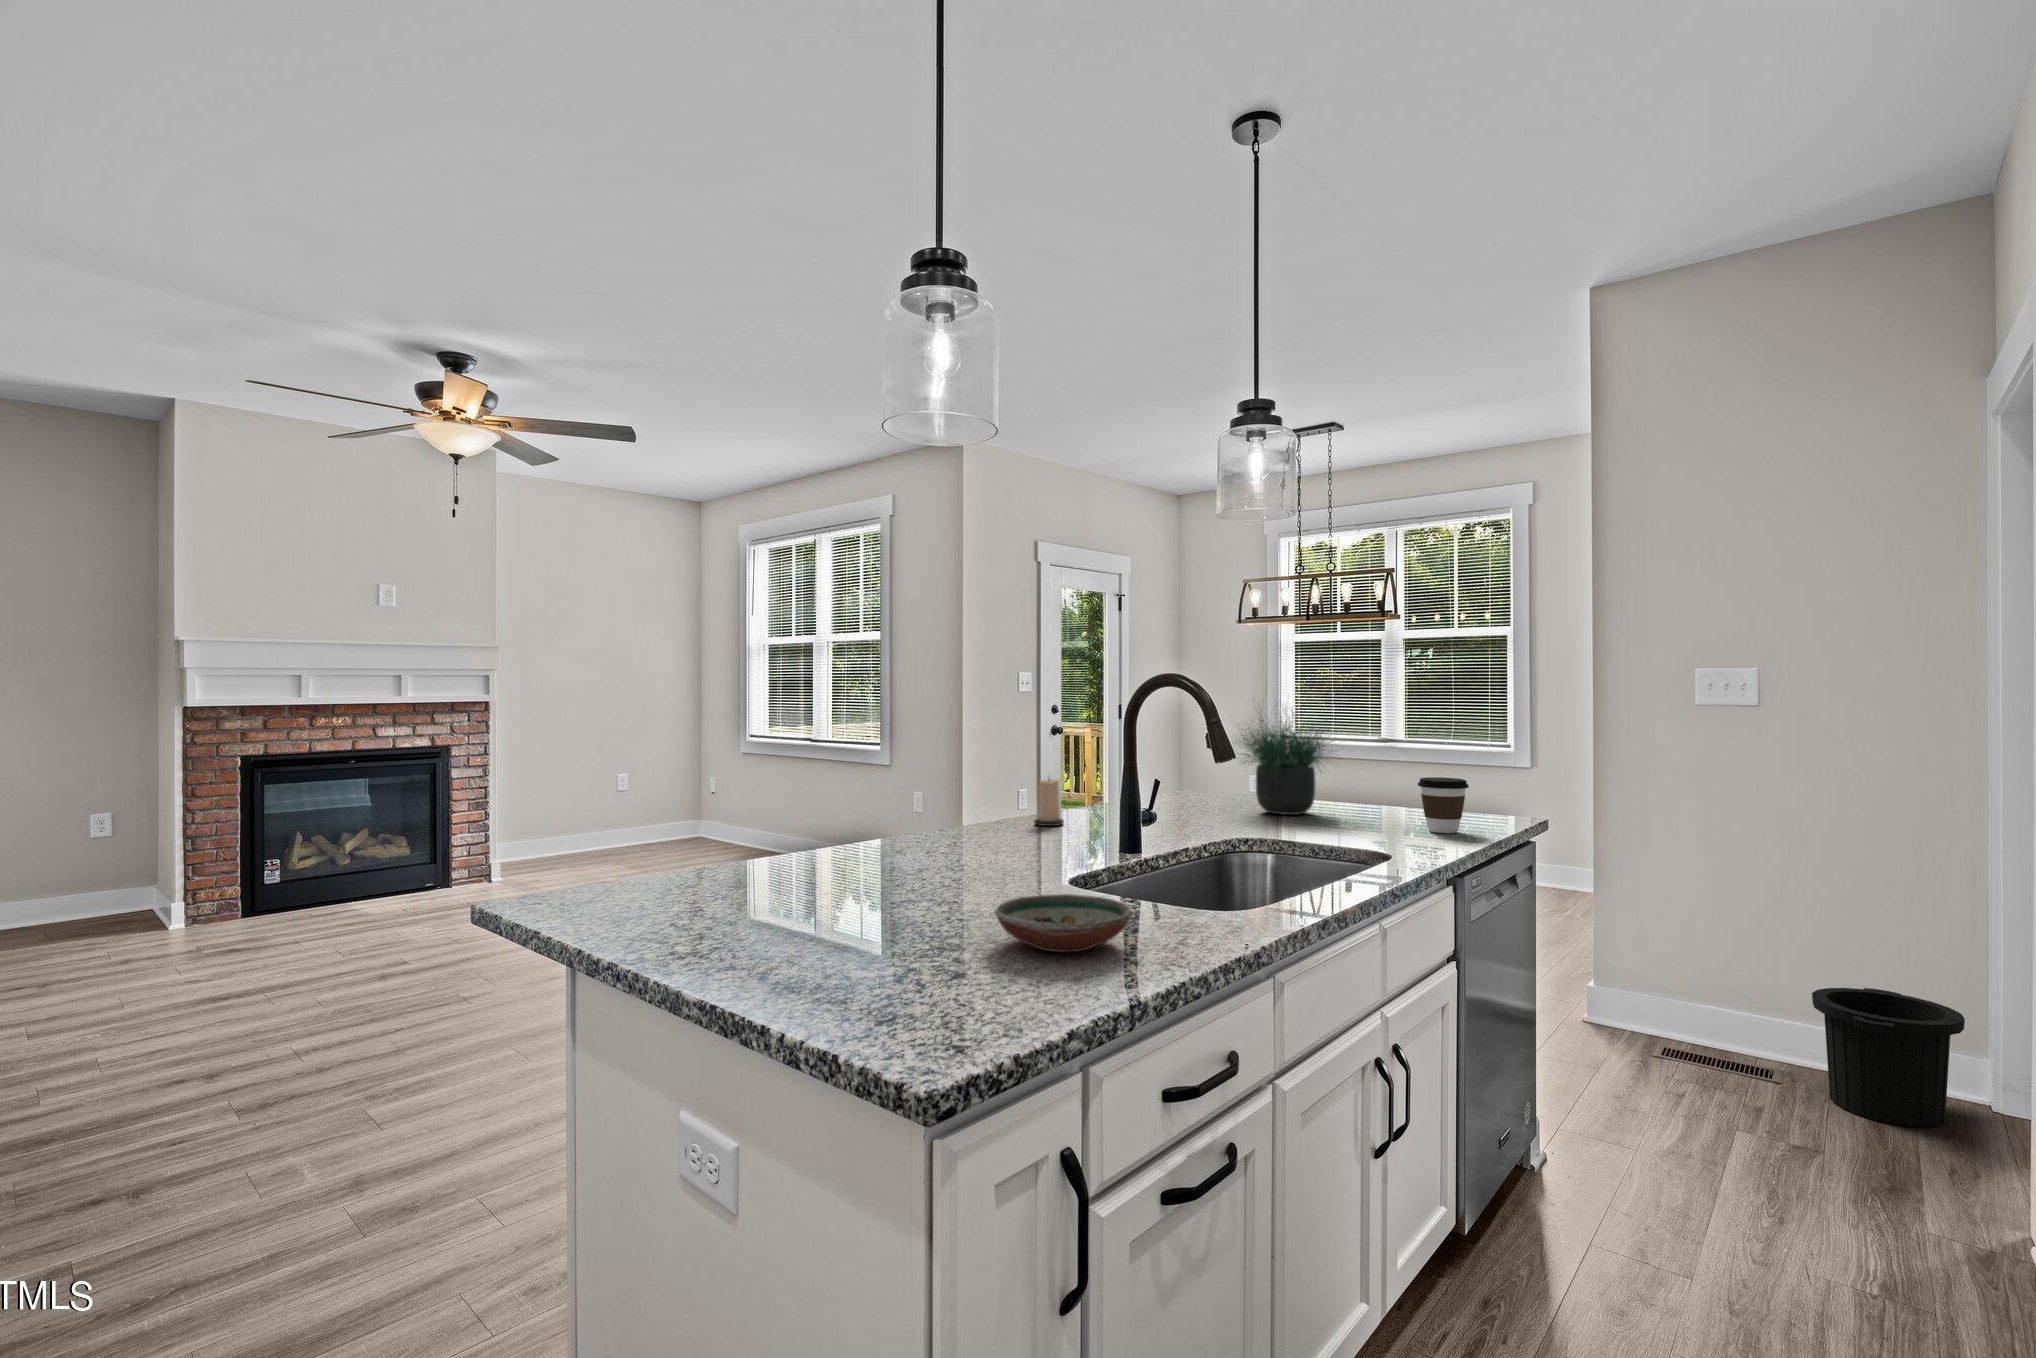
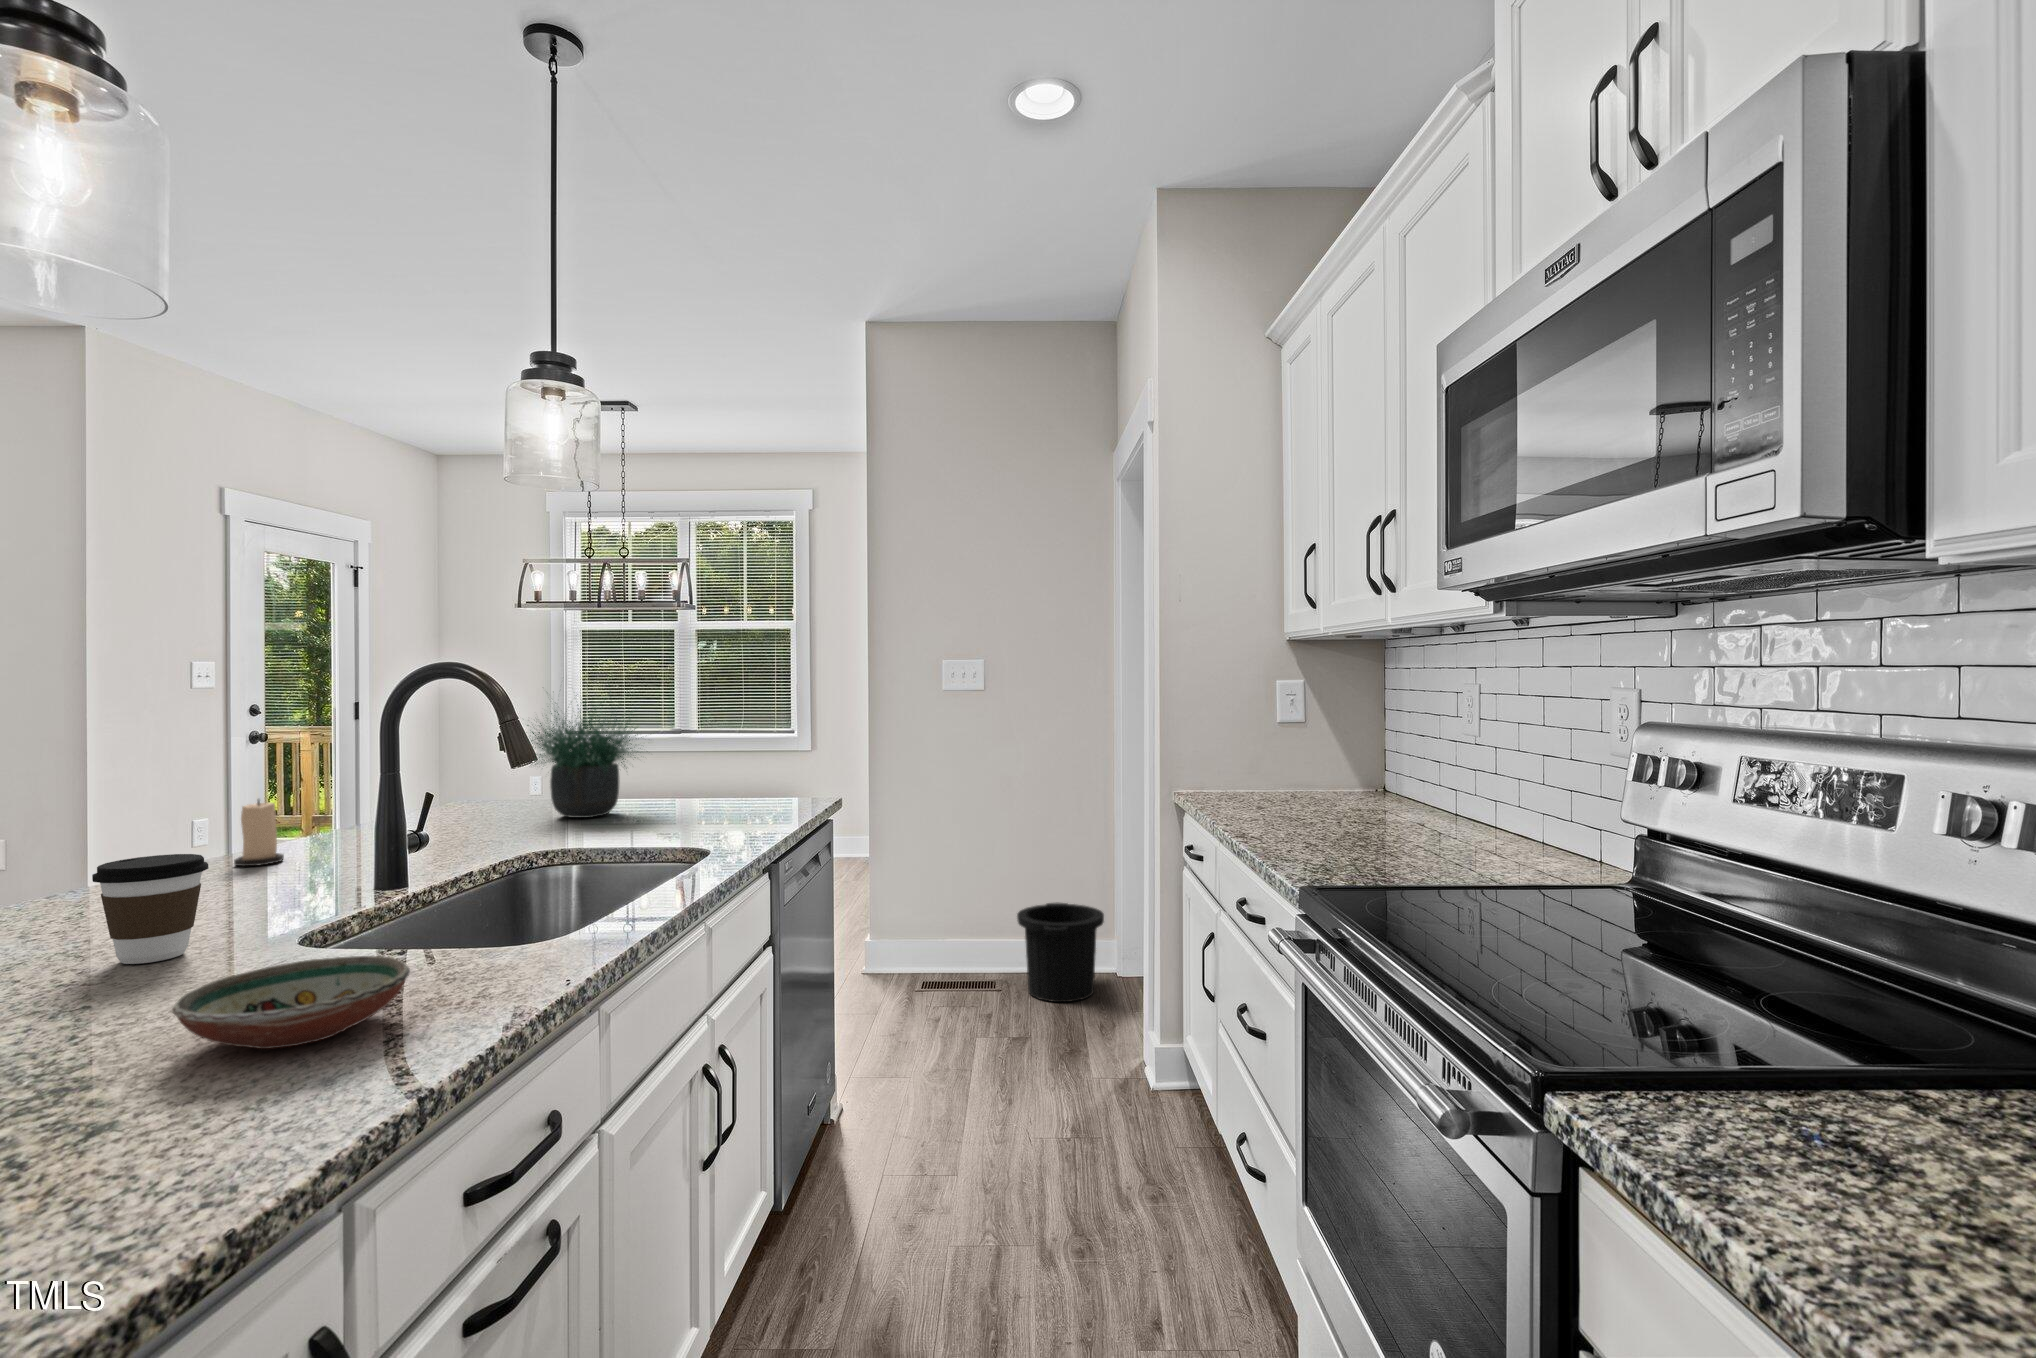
coffee cup: present [1418,777,1469,833] -> present [92,854,209,964]

